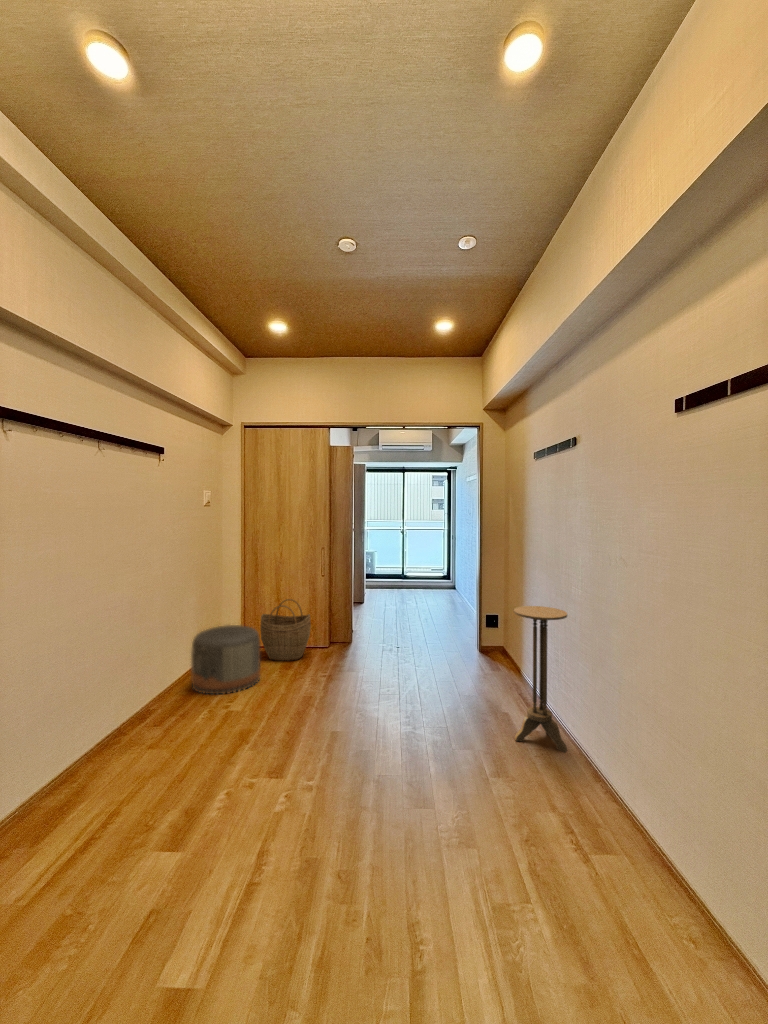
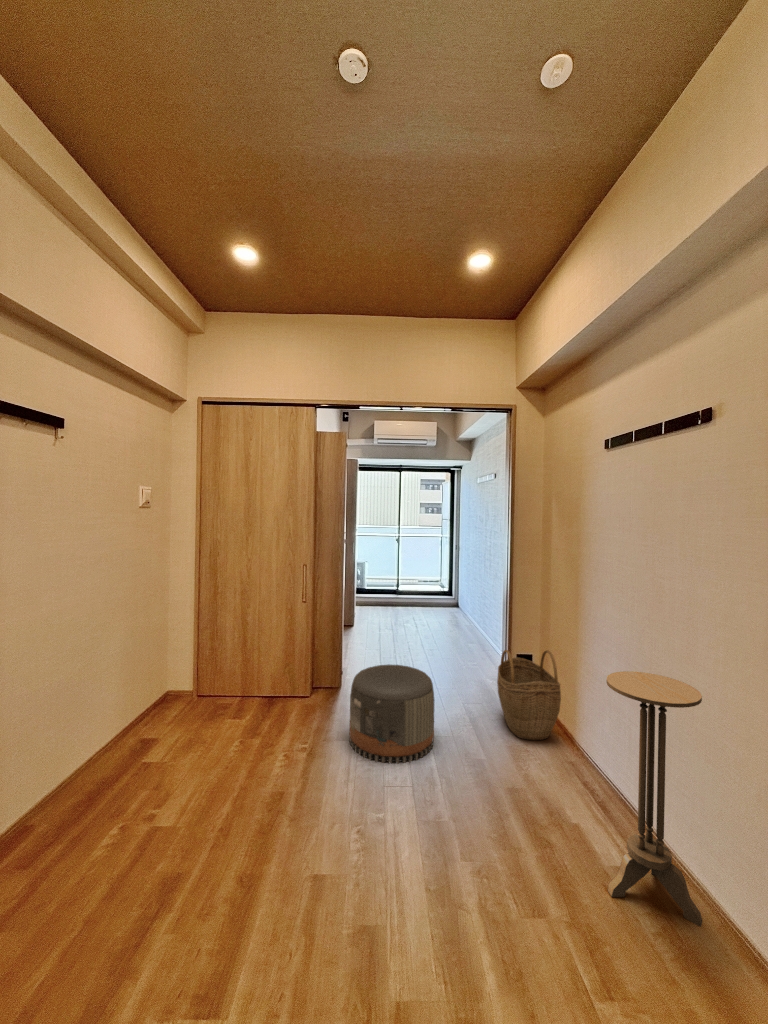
woven basket: present [260,599,311,661] -> present [497,650,561,740]
pouf: present [191,625,260,694] -> present [349,664,434,763]

